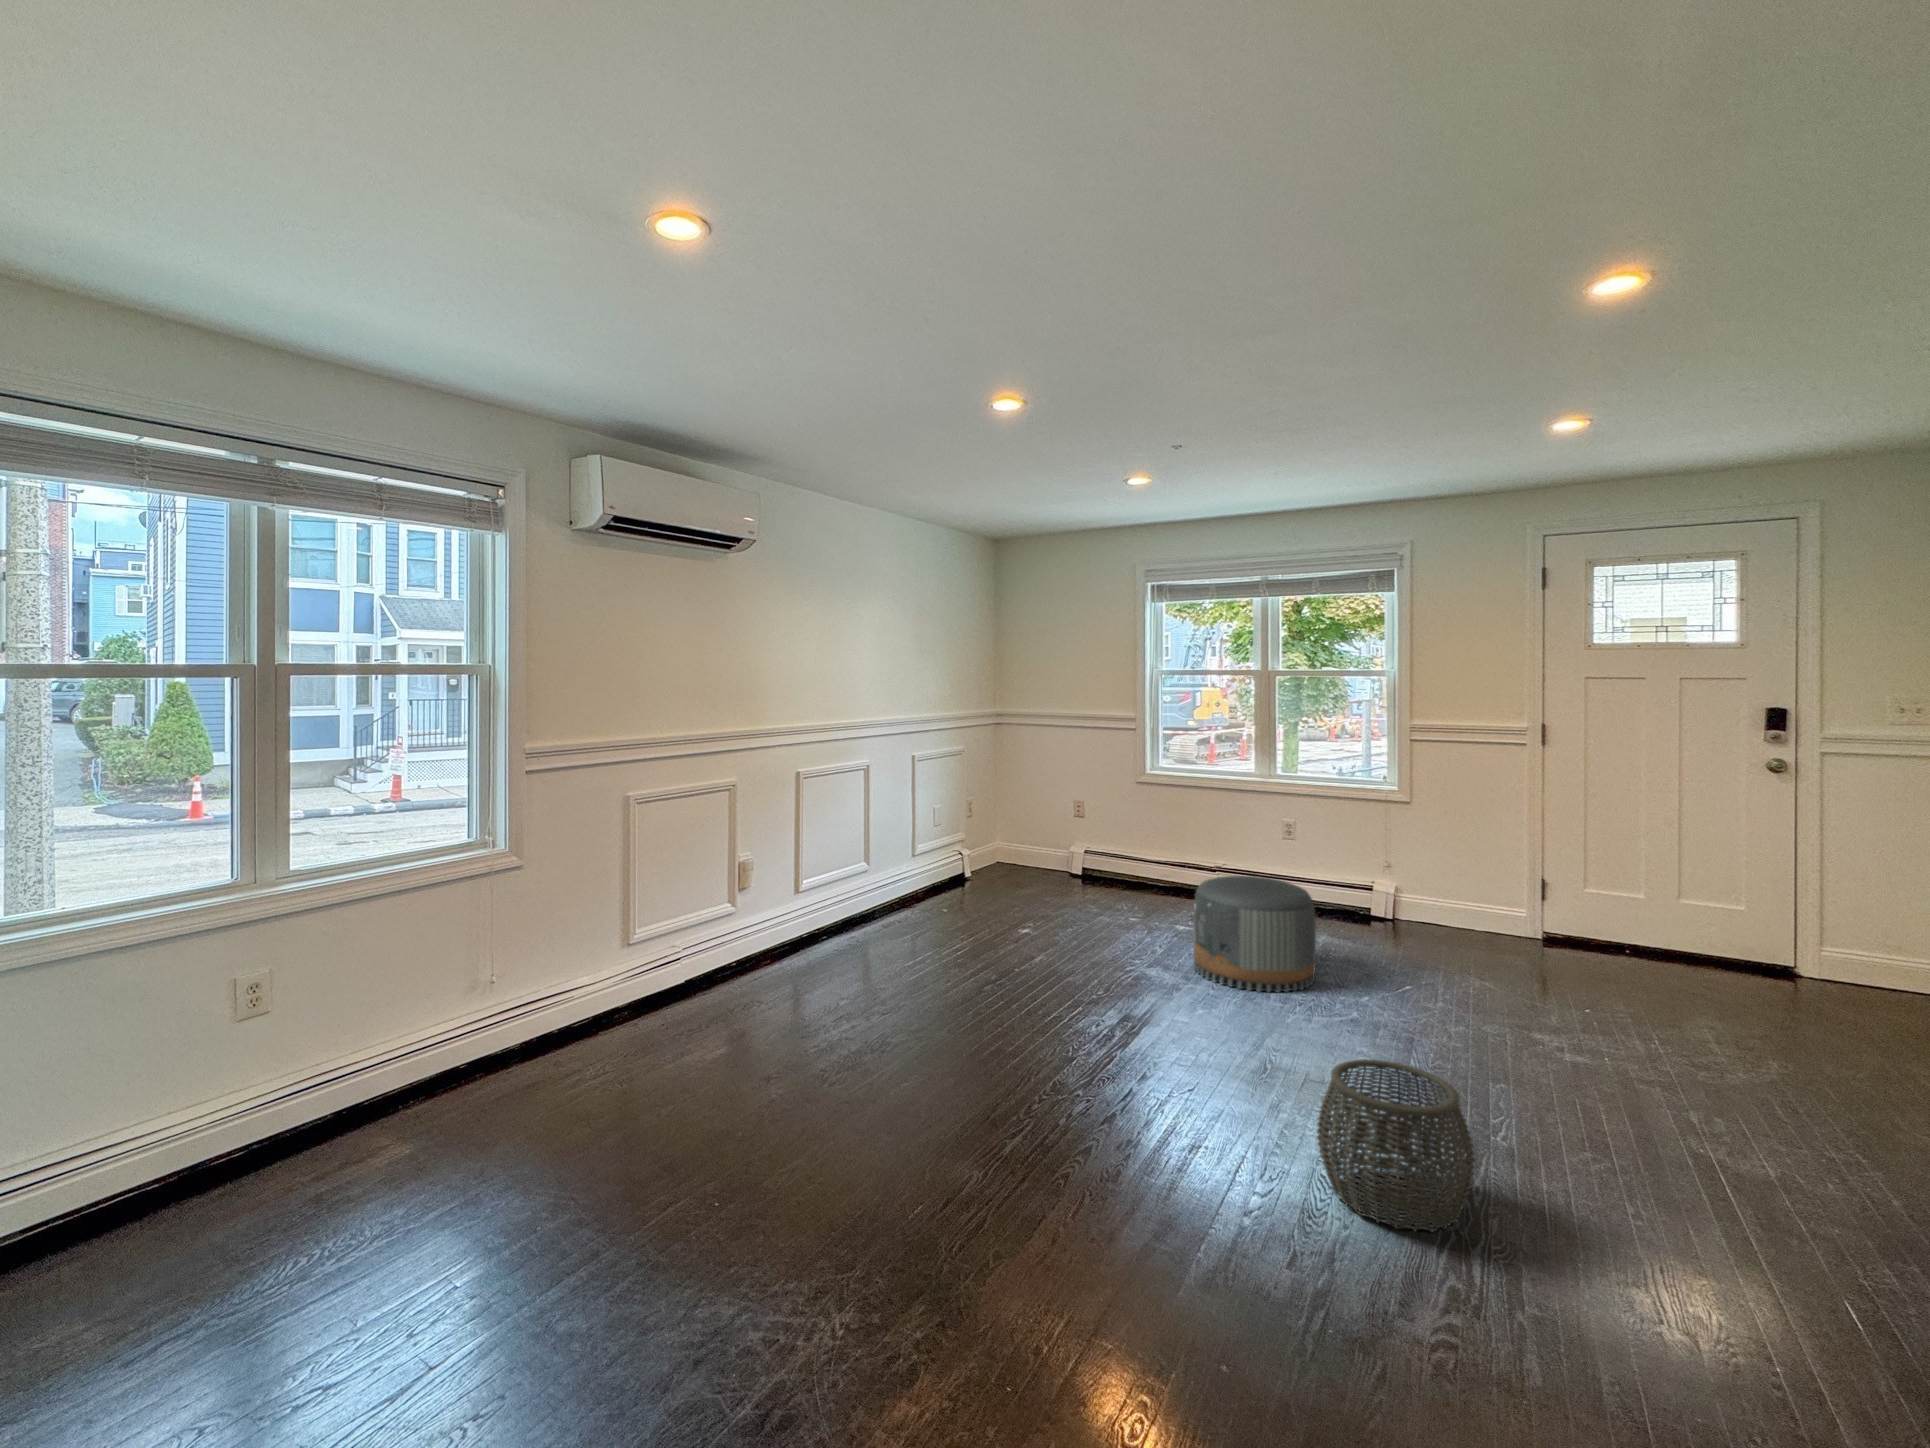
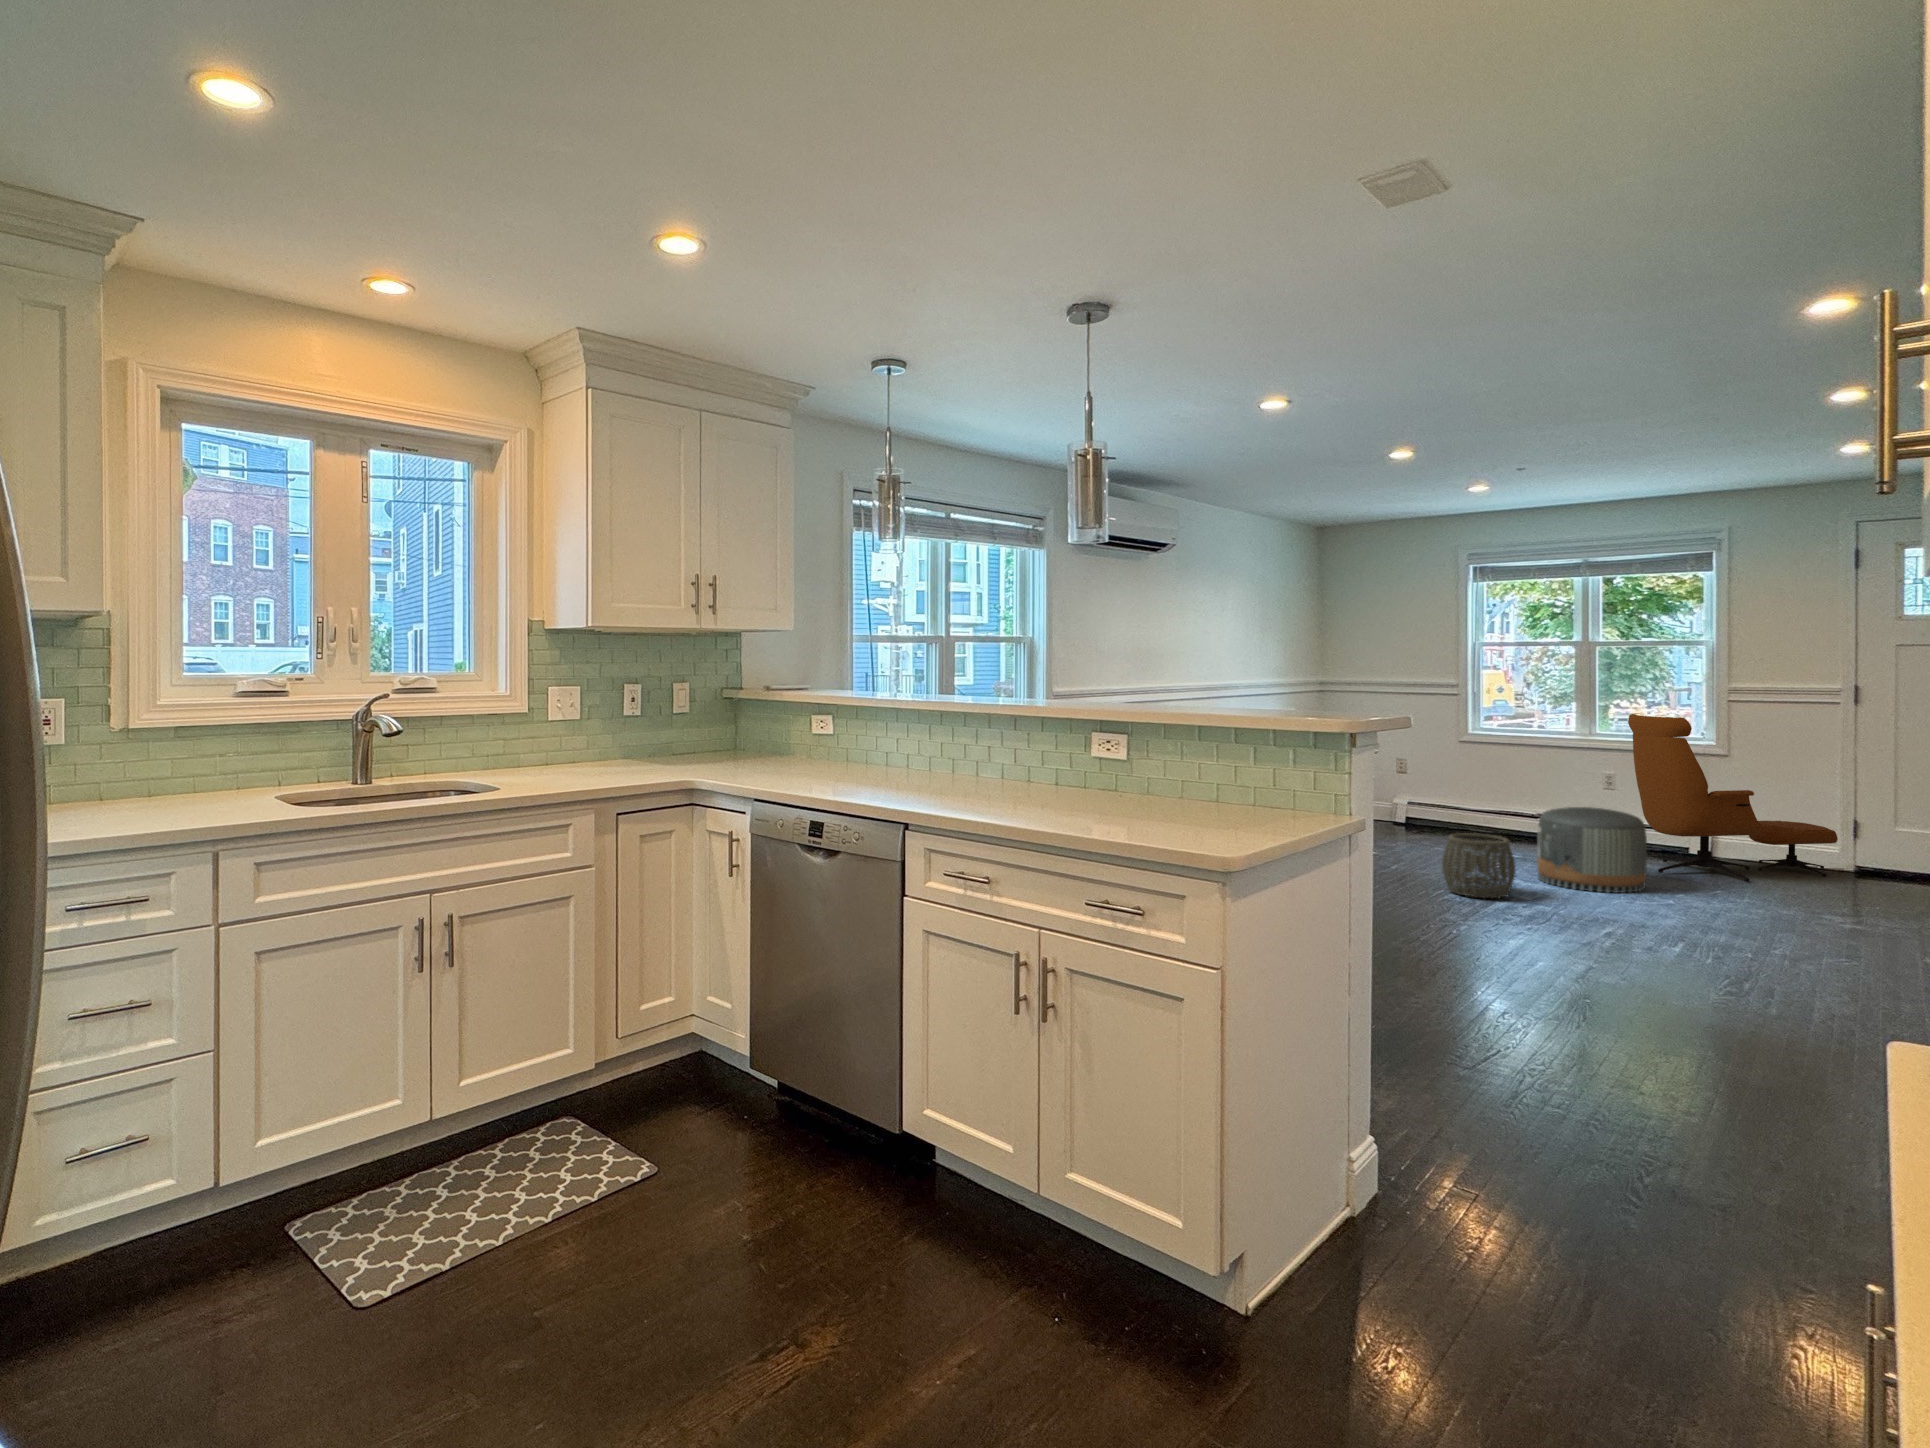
lounge chair: none [1301,758,1526,965] -> present [1628,714,1838,882]
woven basket: present [1317,1060,1475,1232] -> present [1442,833,1515,898]

